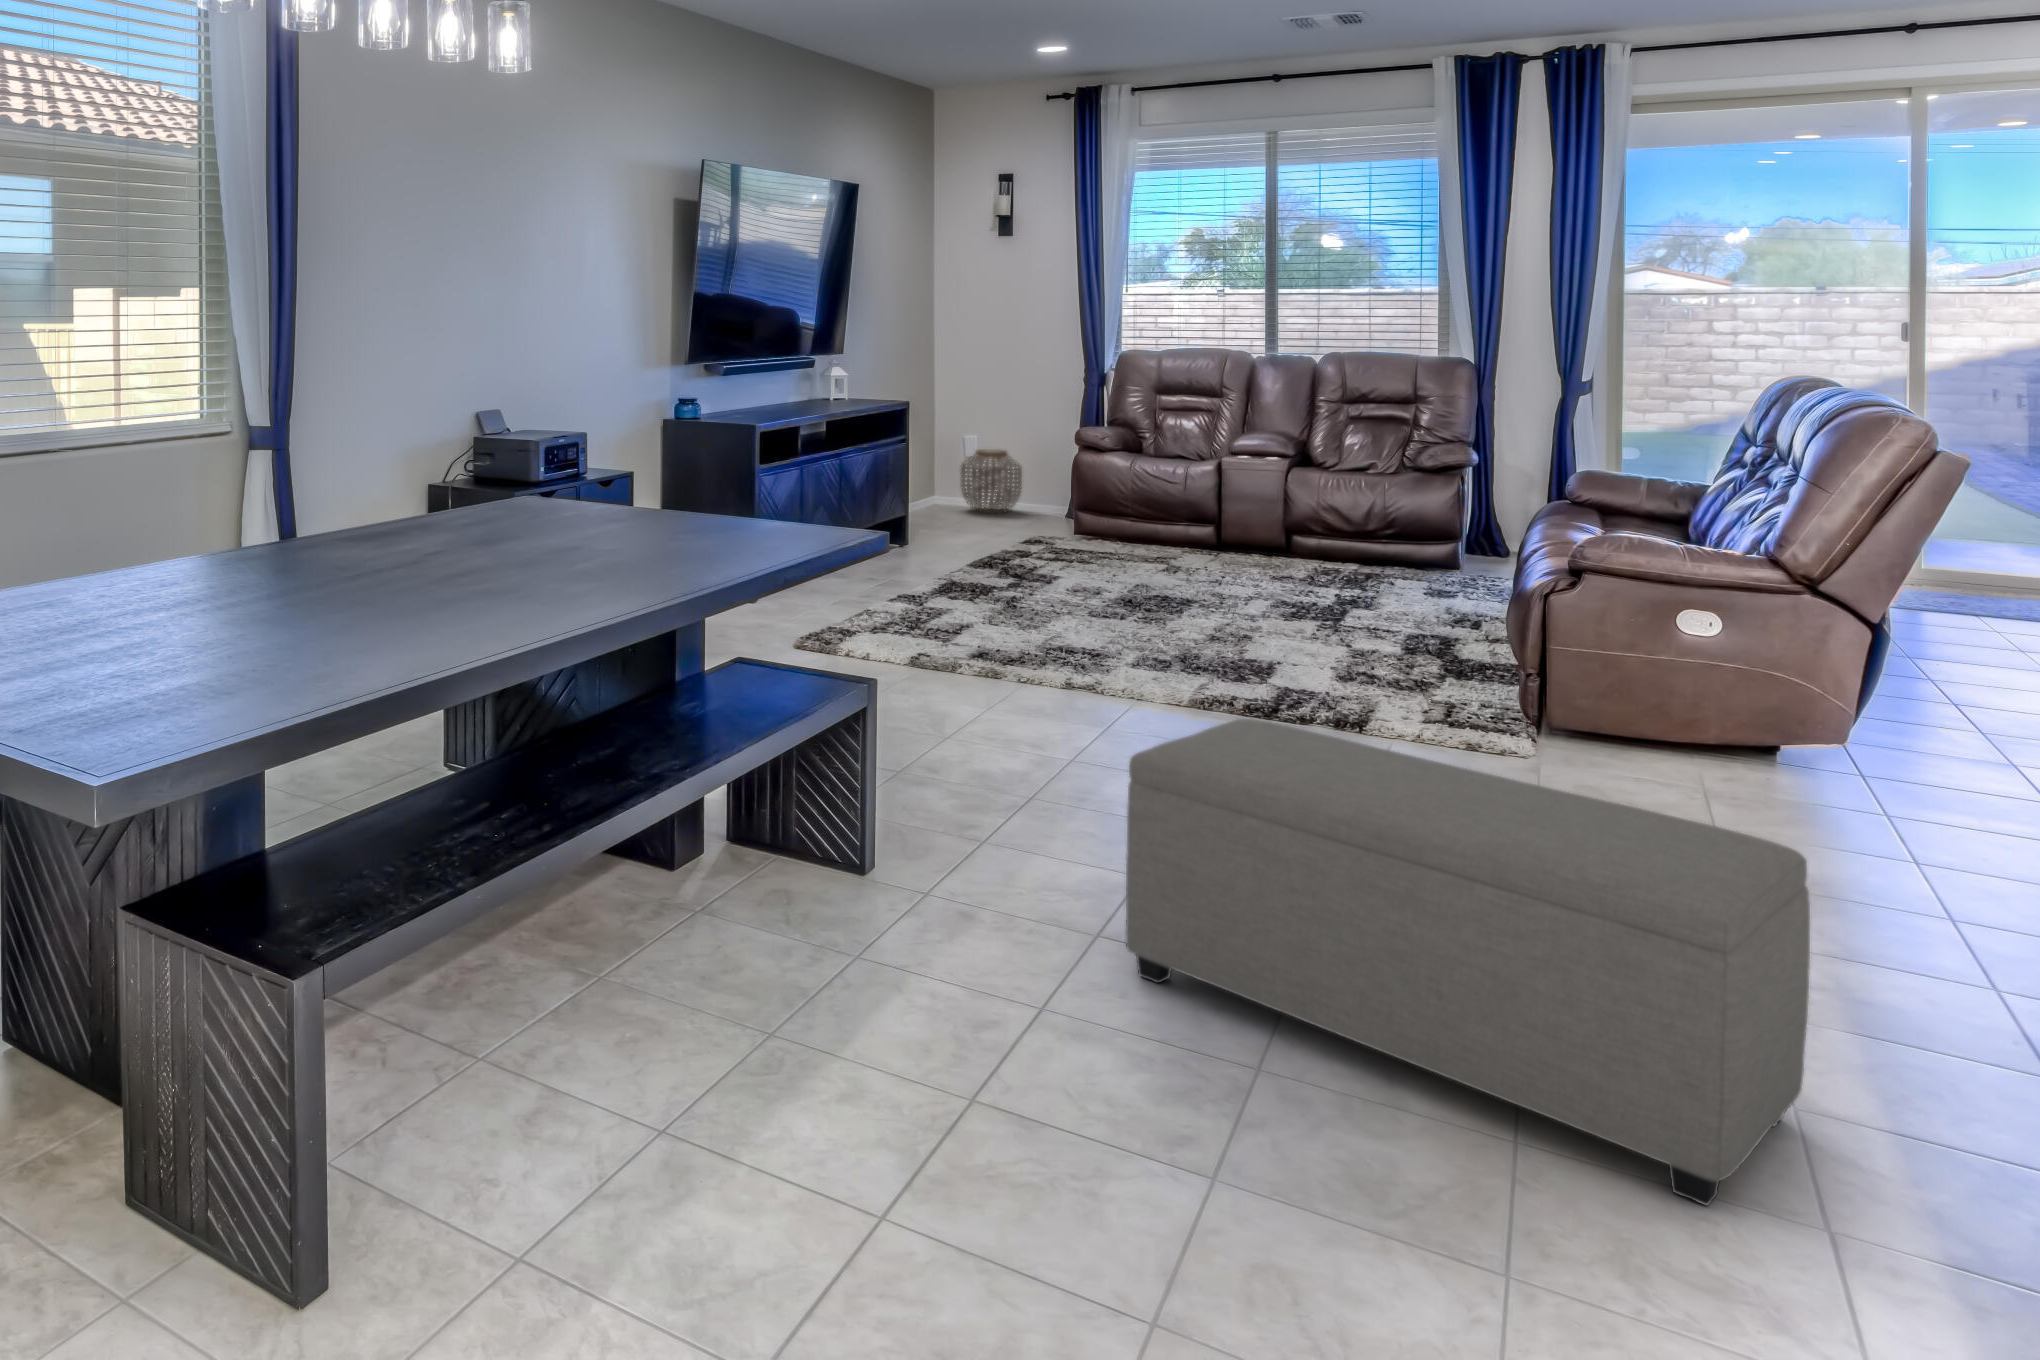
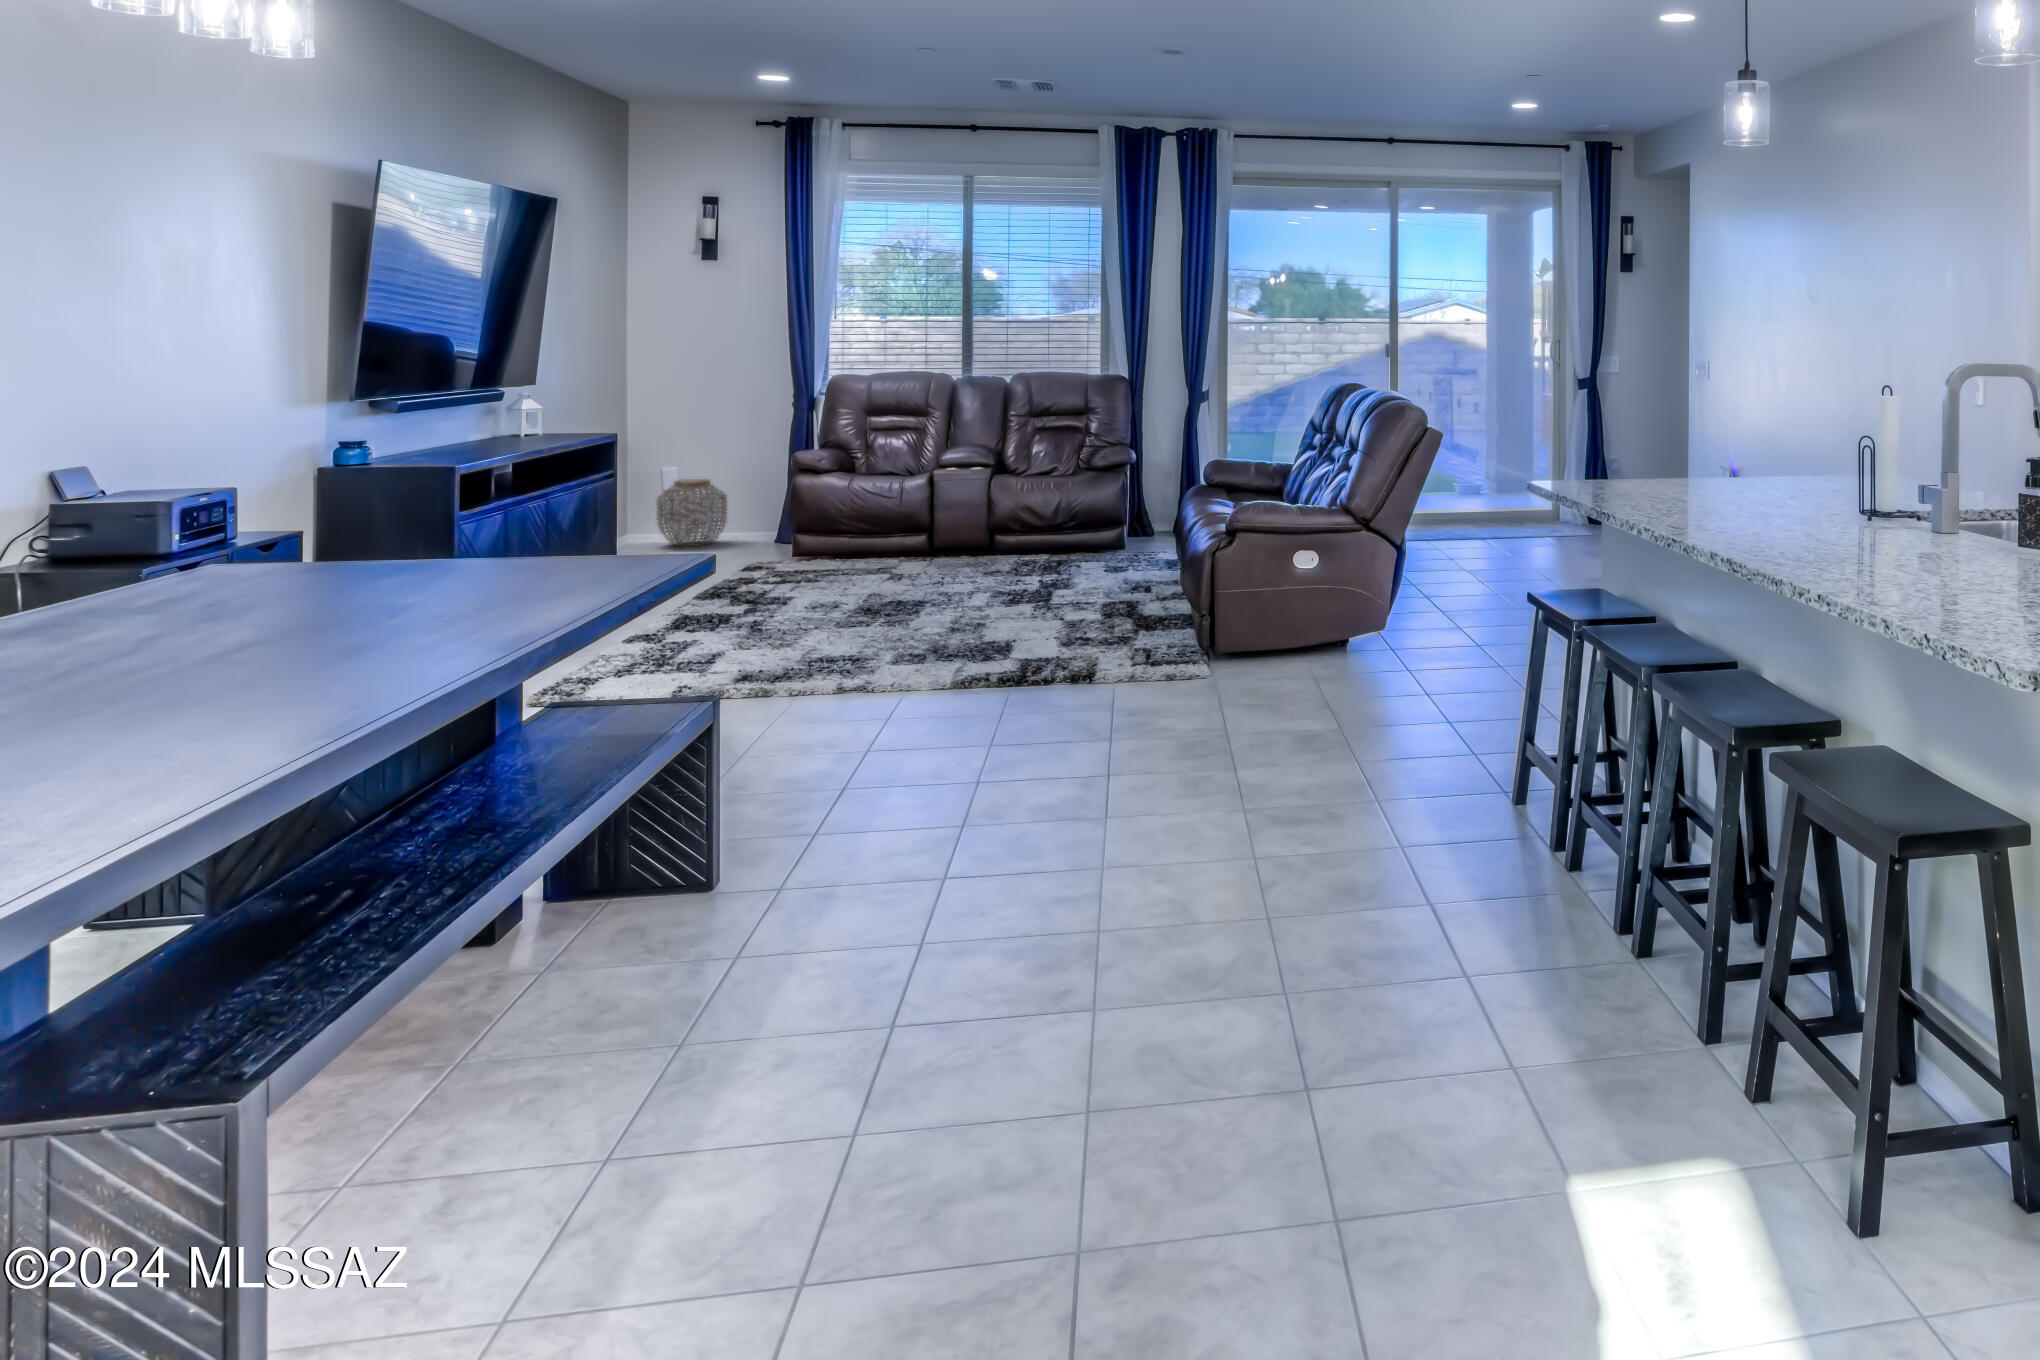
ottoman: present [1126,719,1810,1205] -> none [973,666,1387,901]

